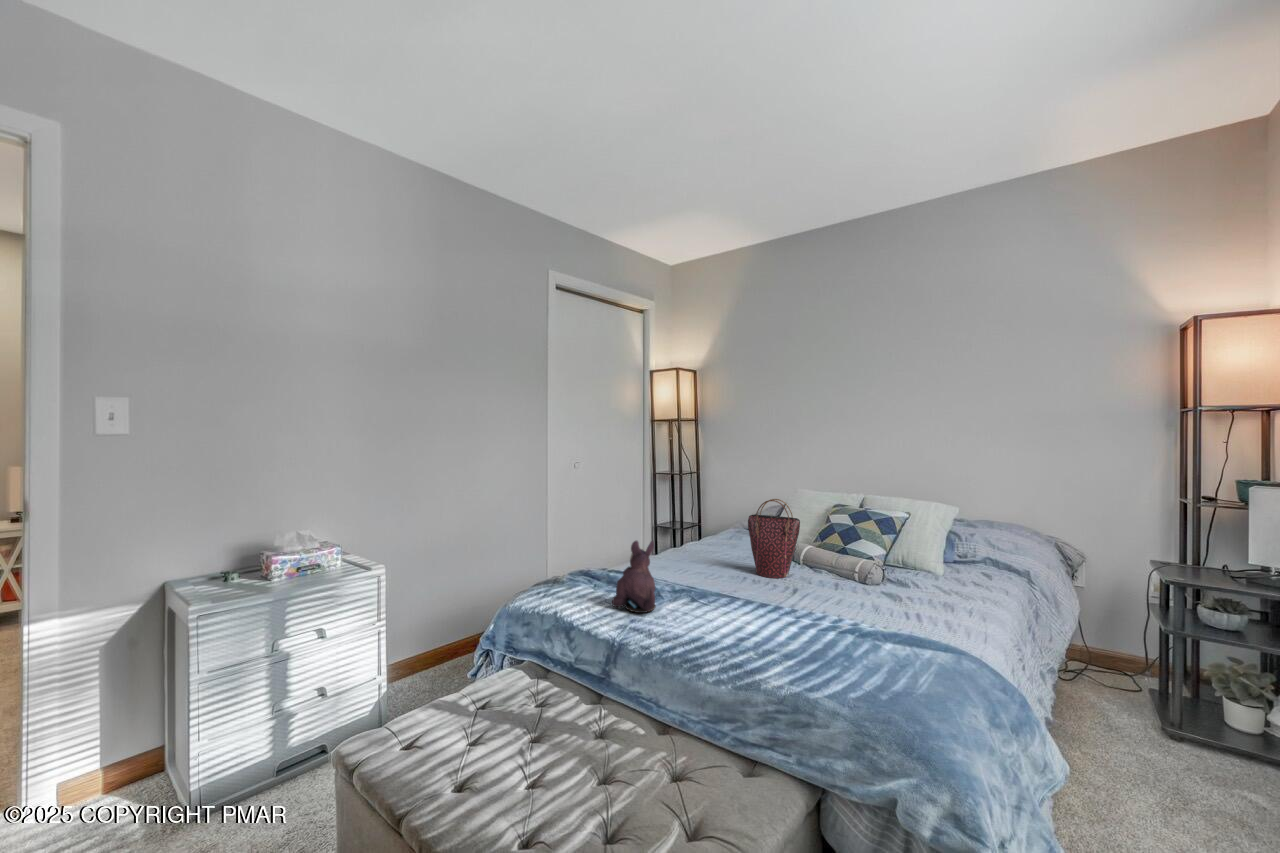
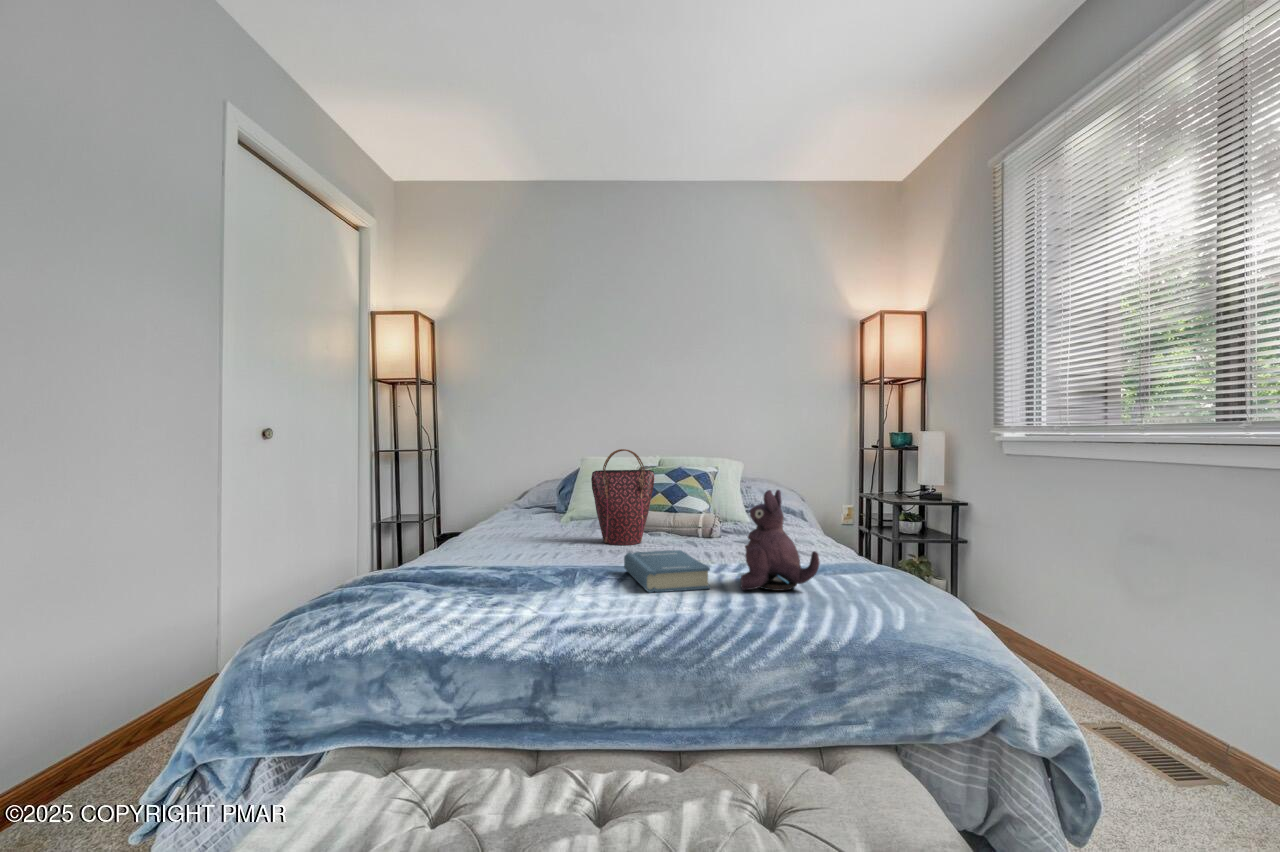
plush toy: present [612,541,655,613] -> present [741,490,820,591]
hardback book: none [709,586,769,625] -> present [624,550,710,593]

